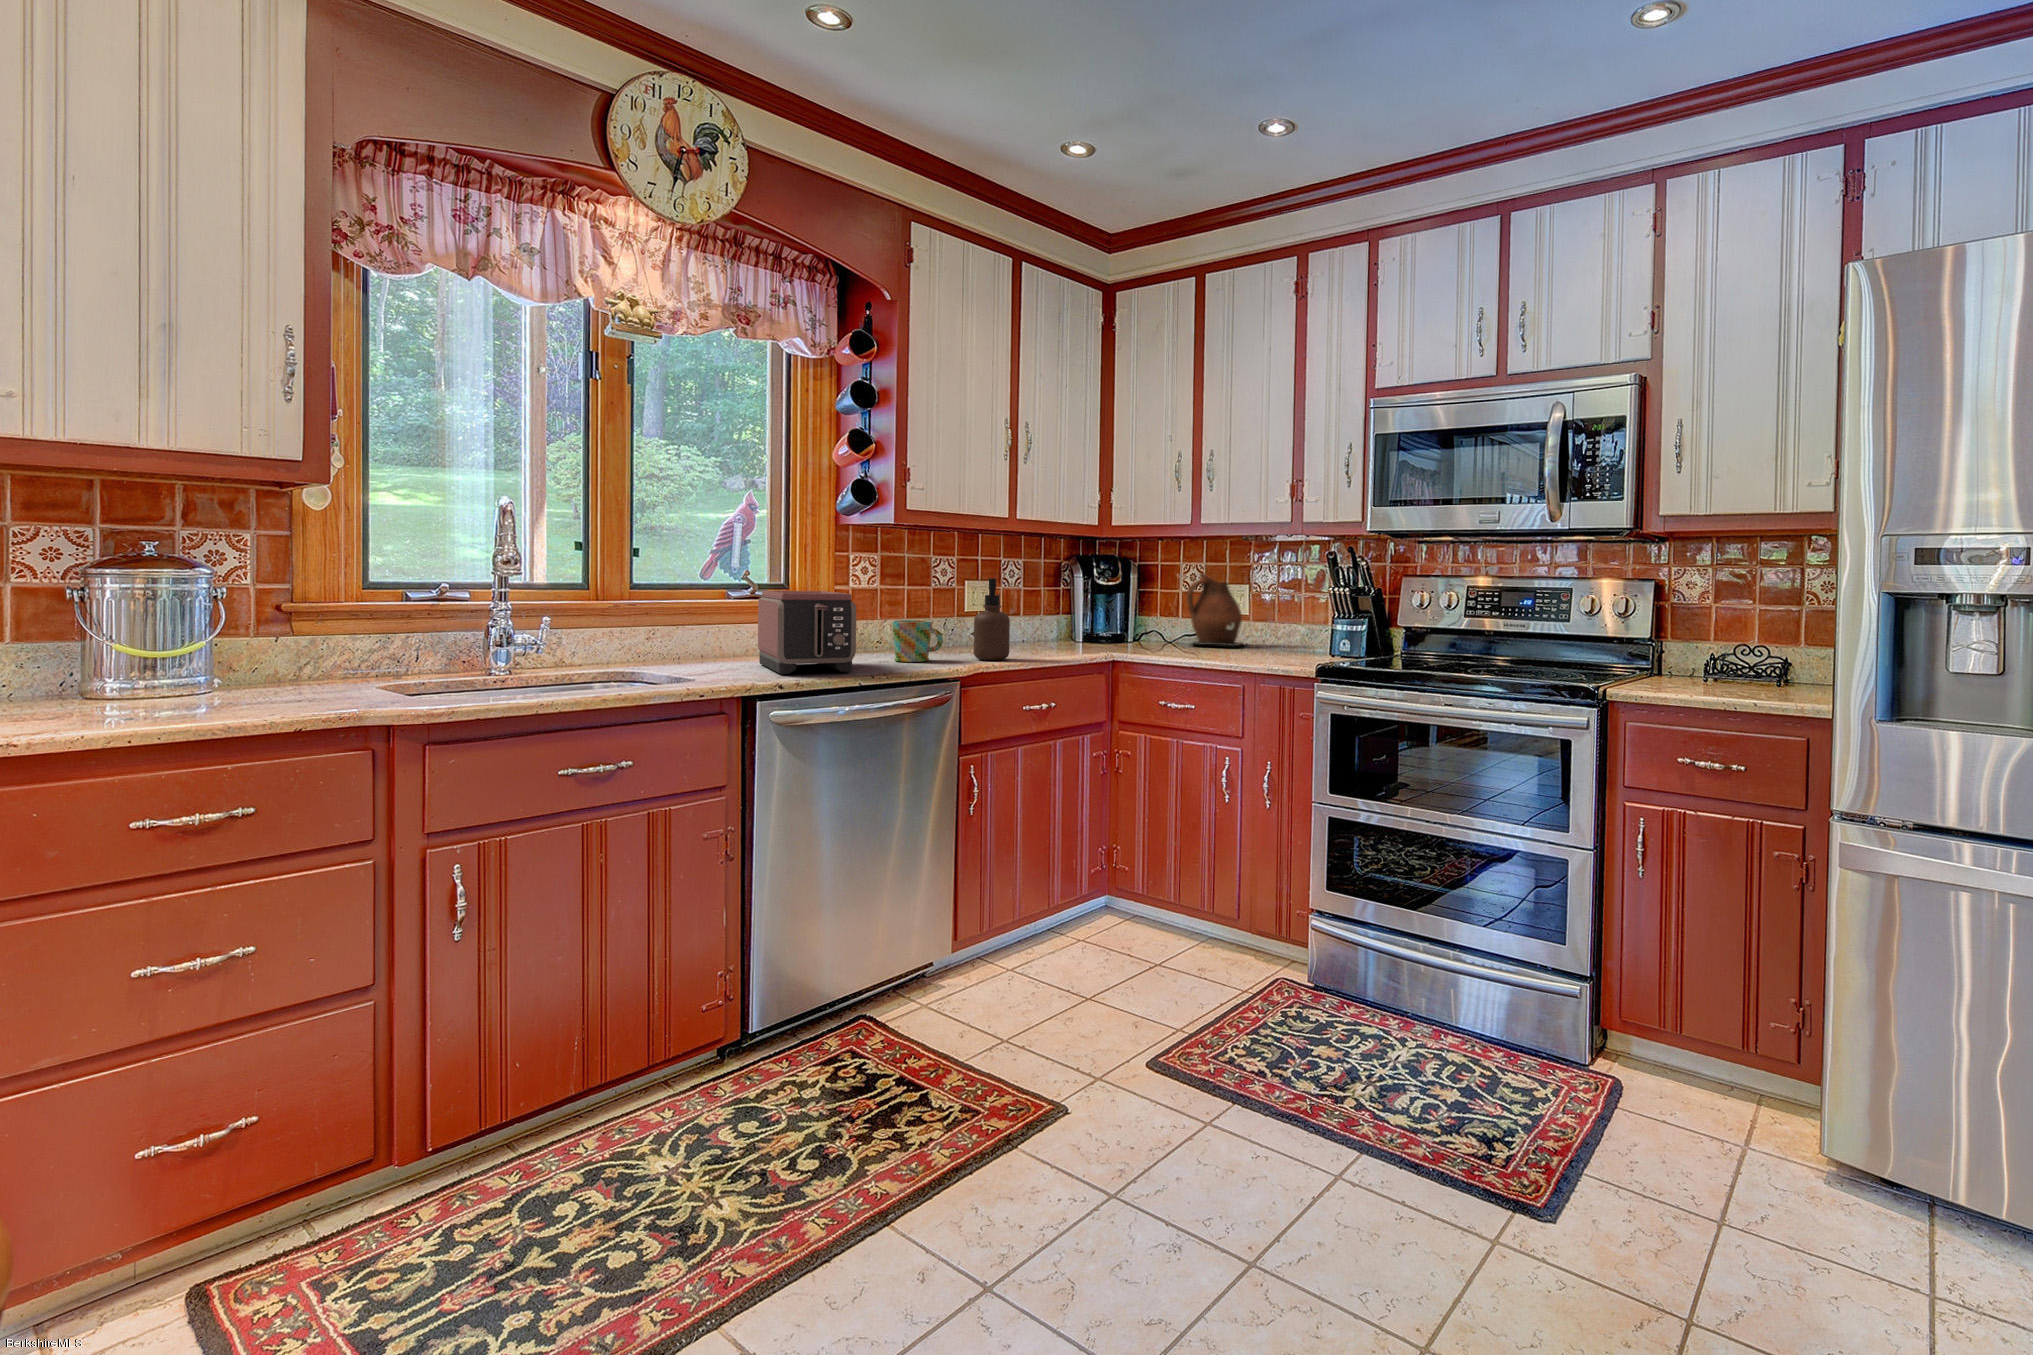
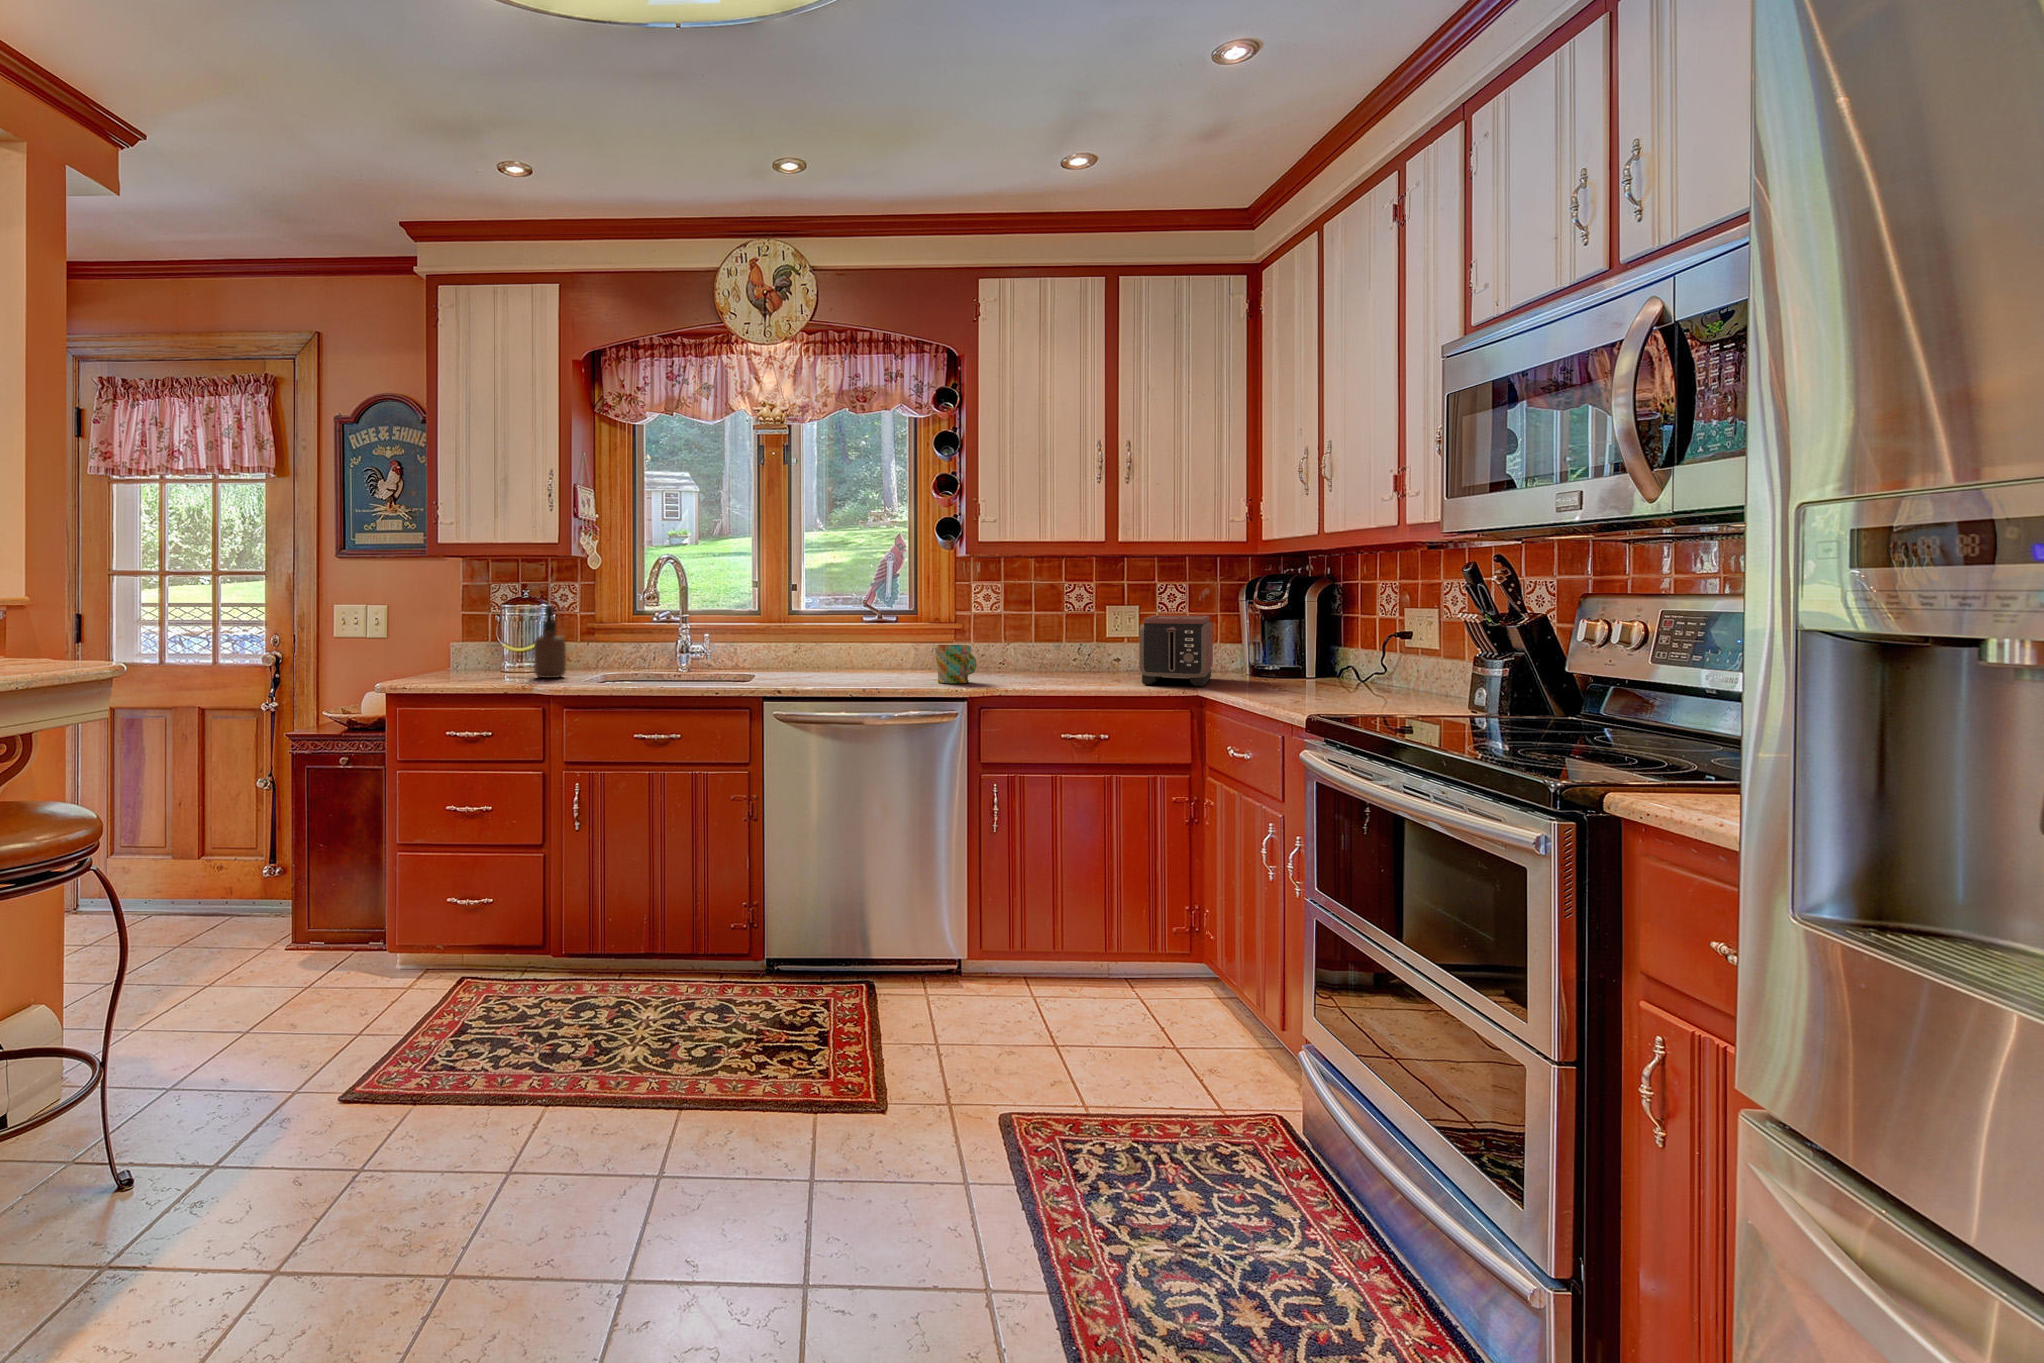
ceramic pitcher: present [1187,573,1242,646] -> none [1351,593,1459,693]
soap dispenser: present [974,578,1010,660] -> present [534,607,566,678]
toaster: present [758,591,856,674] -> present [1139,615,1213,686]

